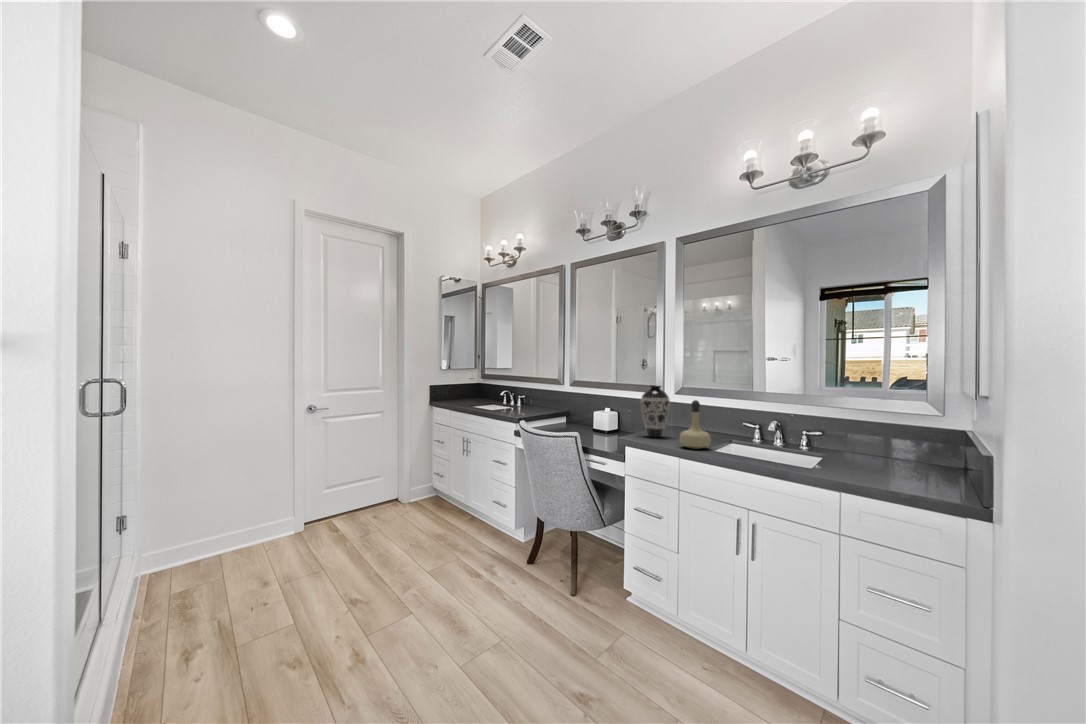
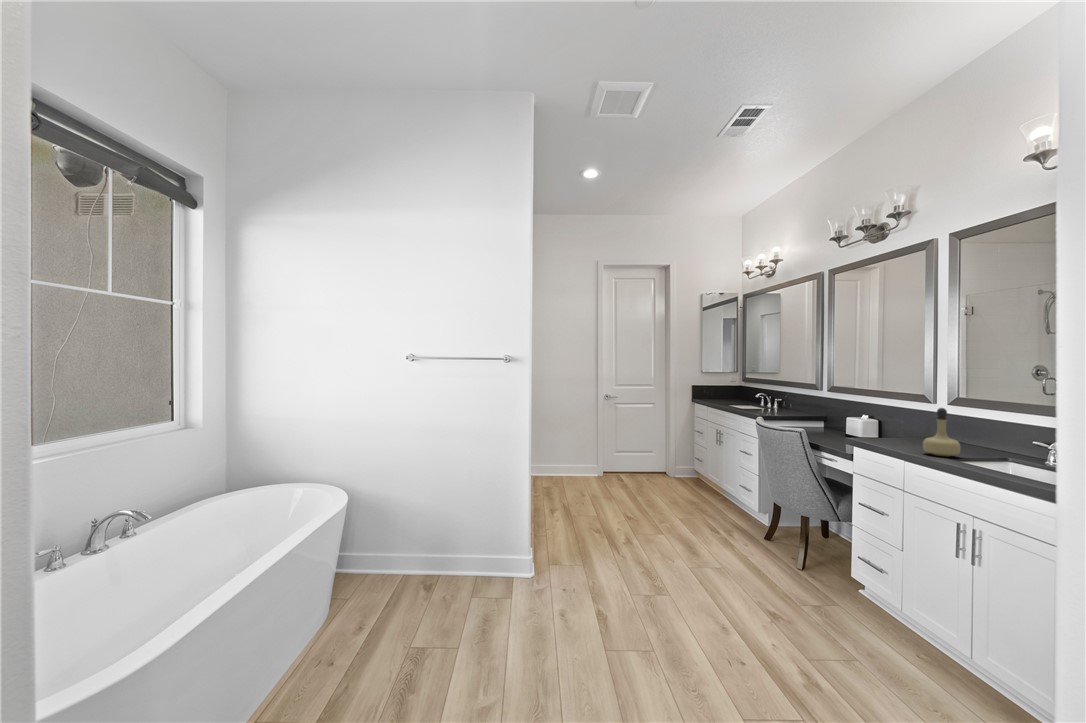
decorative vase: present [641,385,670,437] -> none [889,392,925,444]

